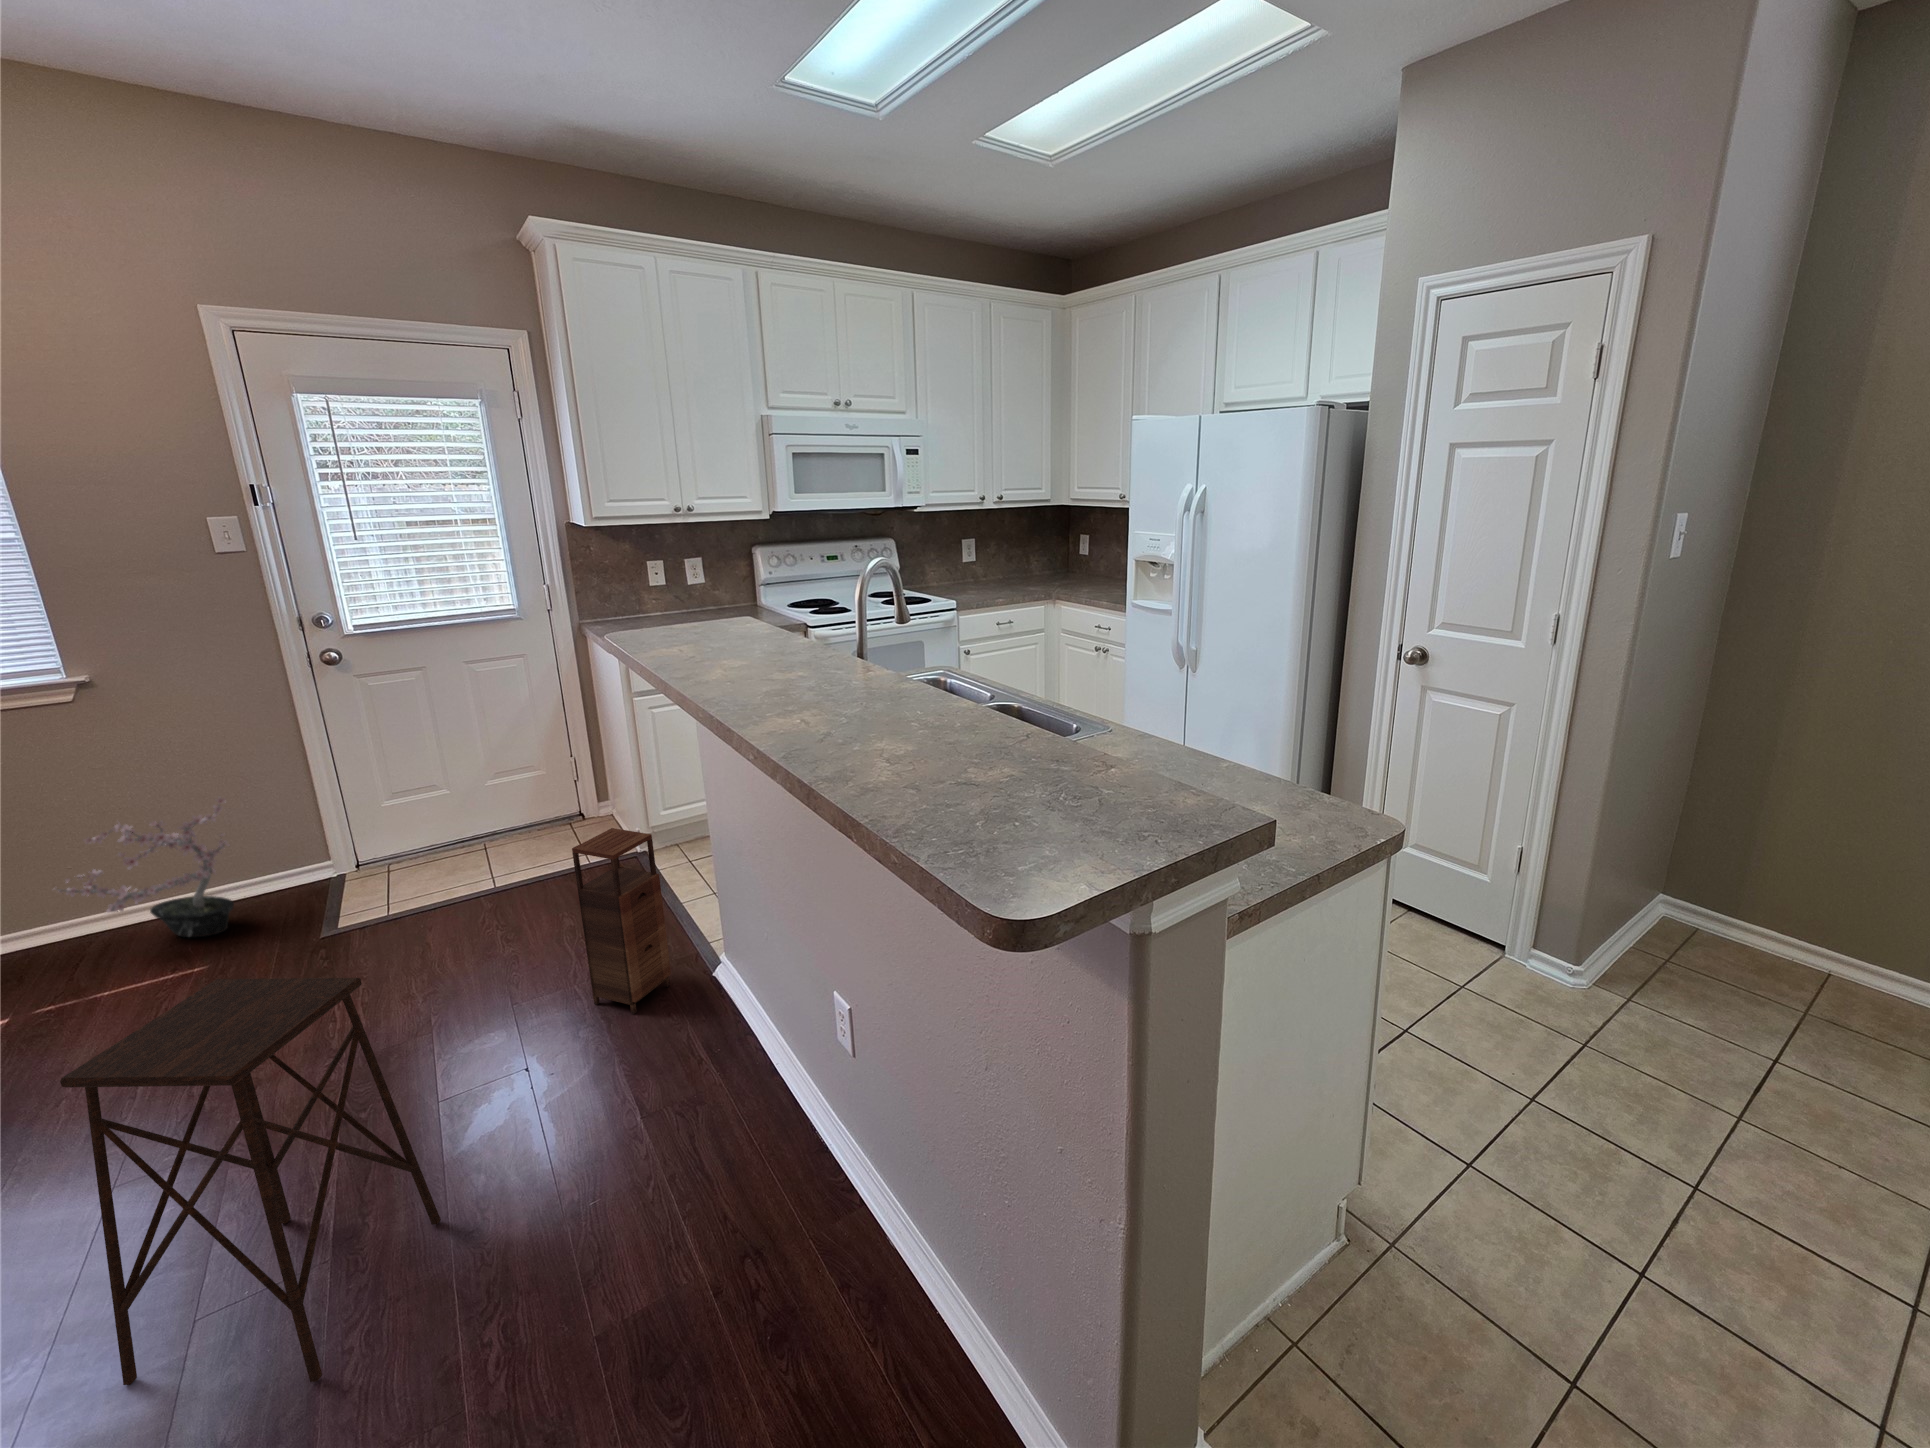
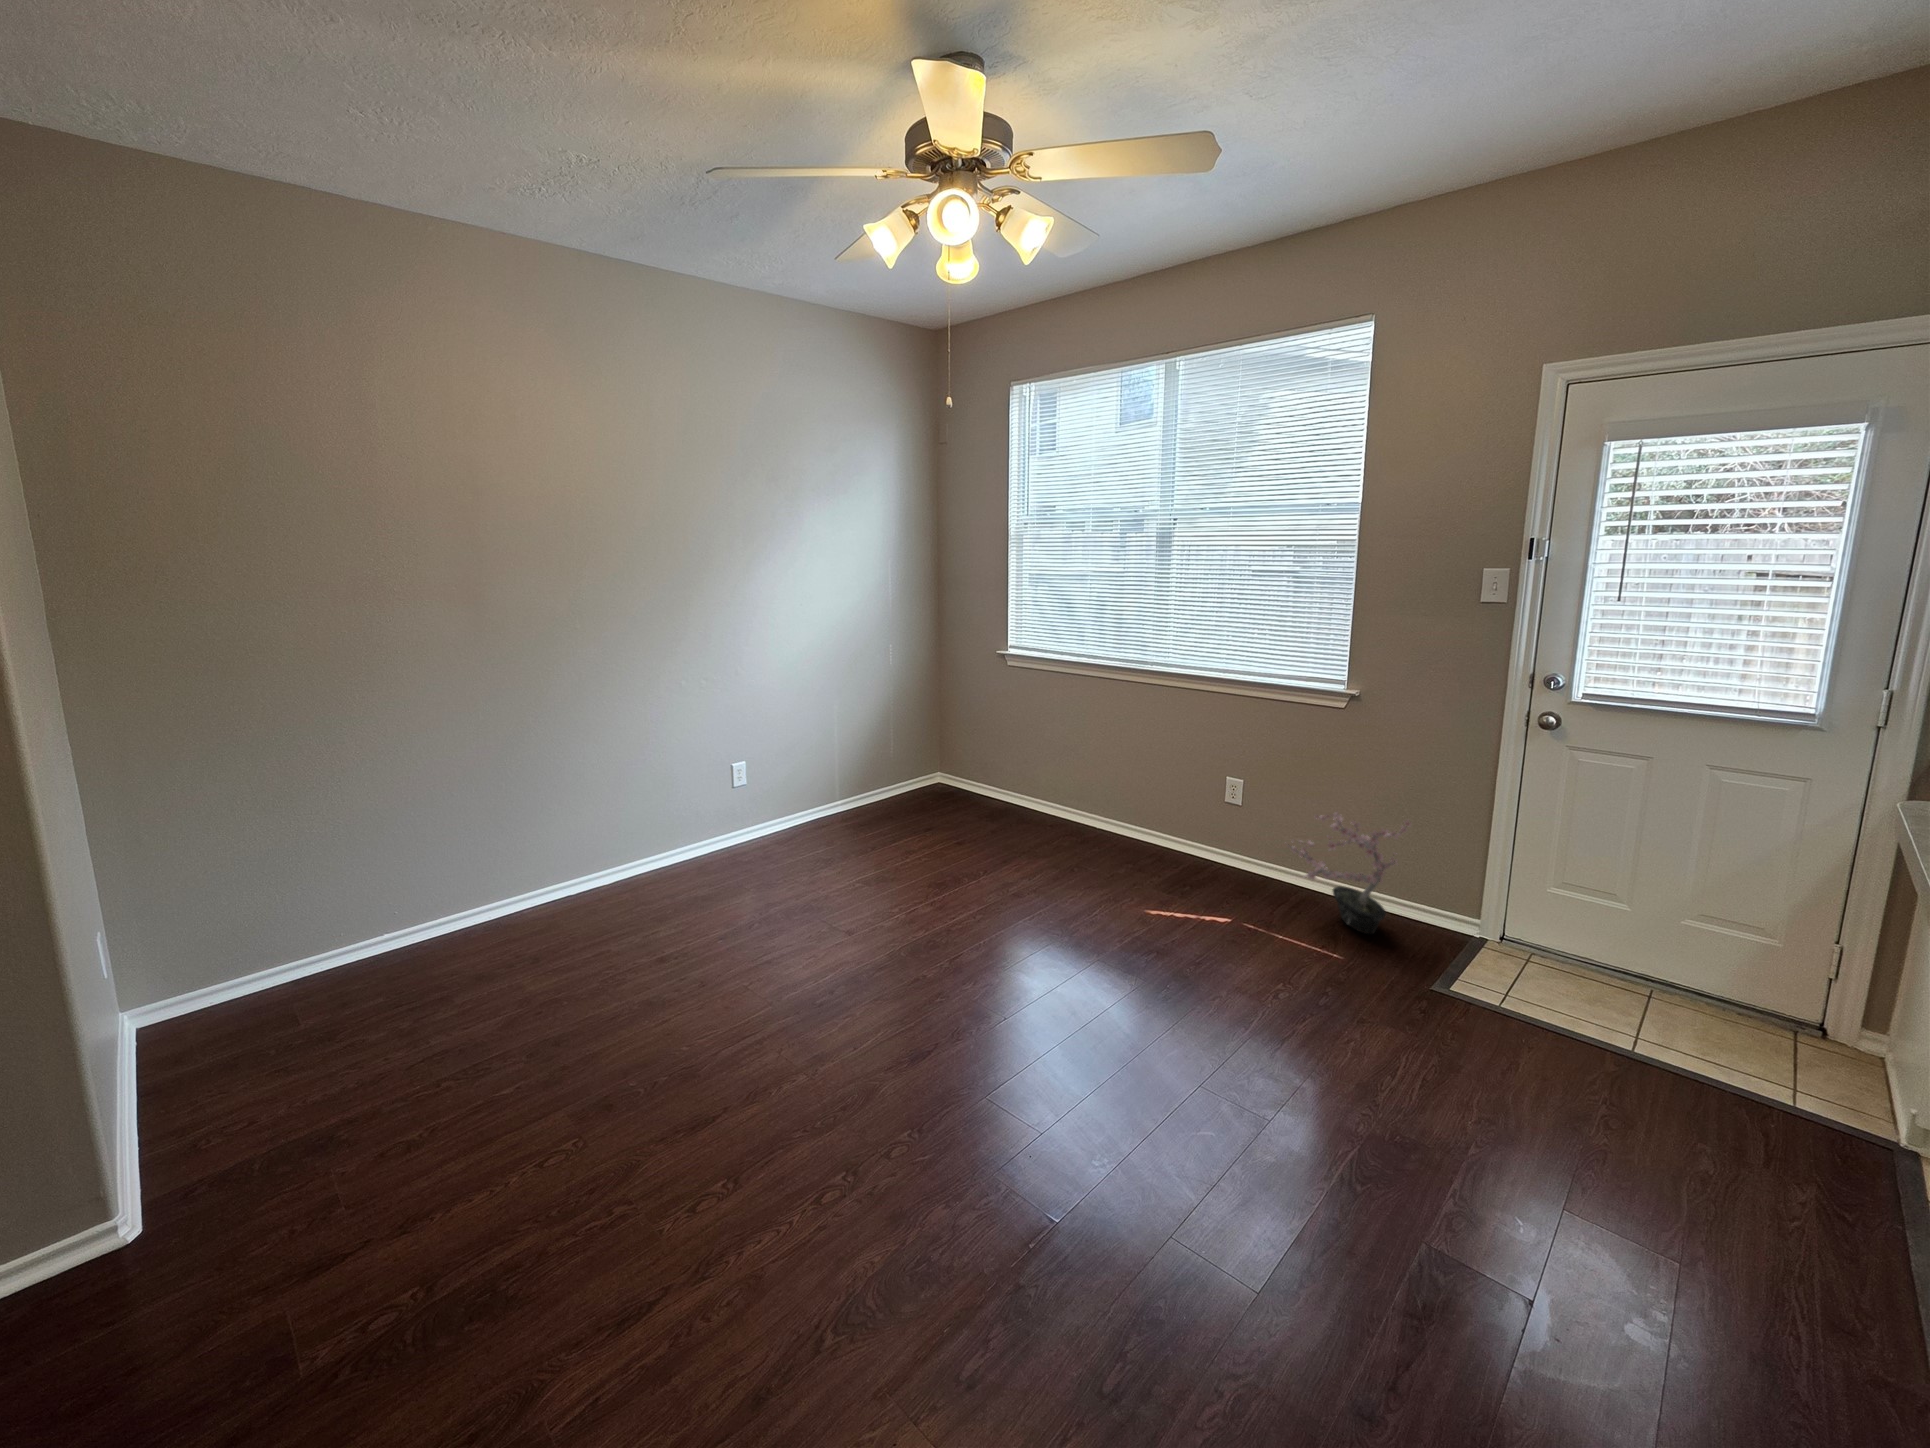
storage cabinet: present [572,828,671,1014] -> none [1675,1083,1888,1401]
side table: present [60,978,441,1385] -> none [1109,989,1345,1395]

